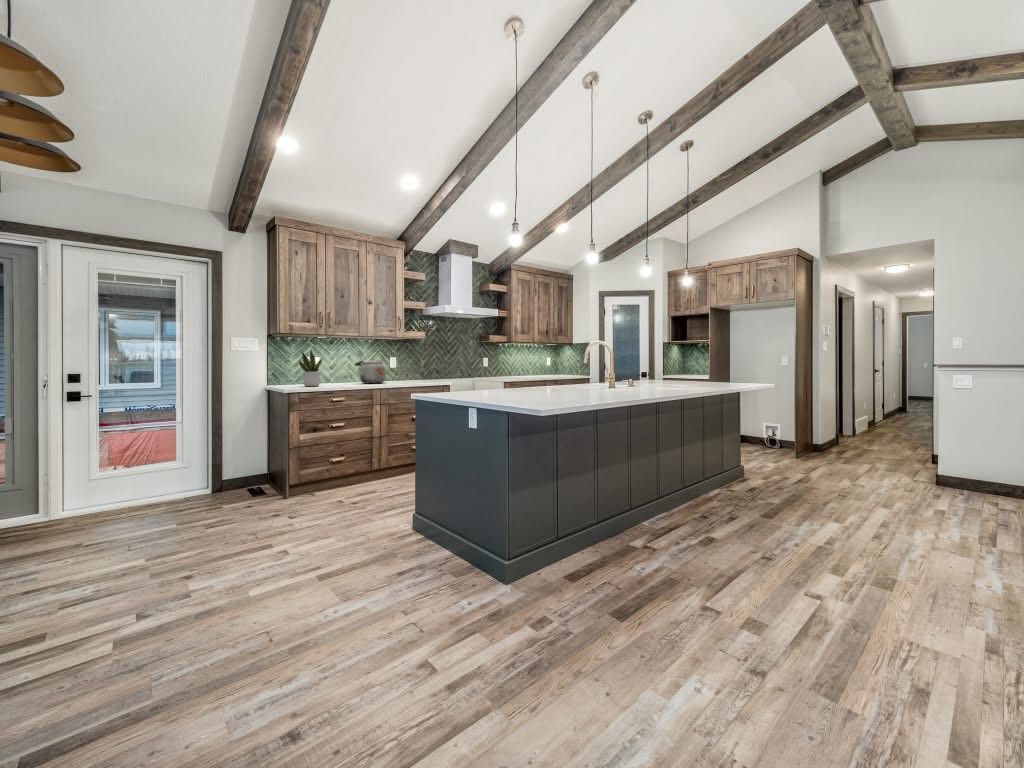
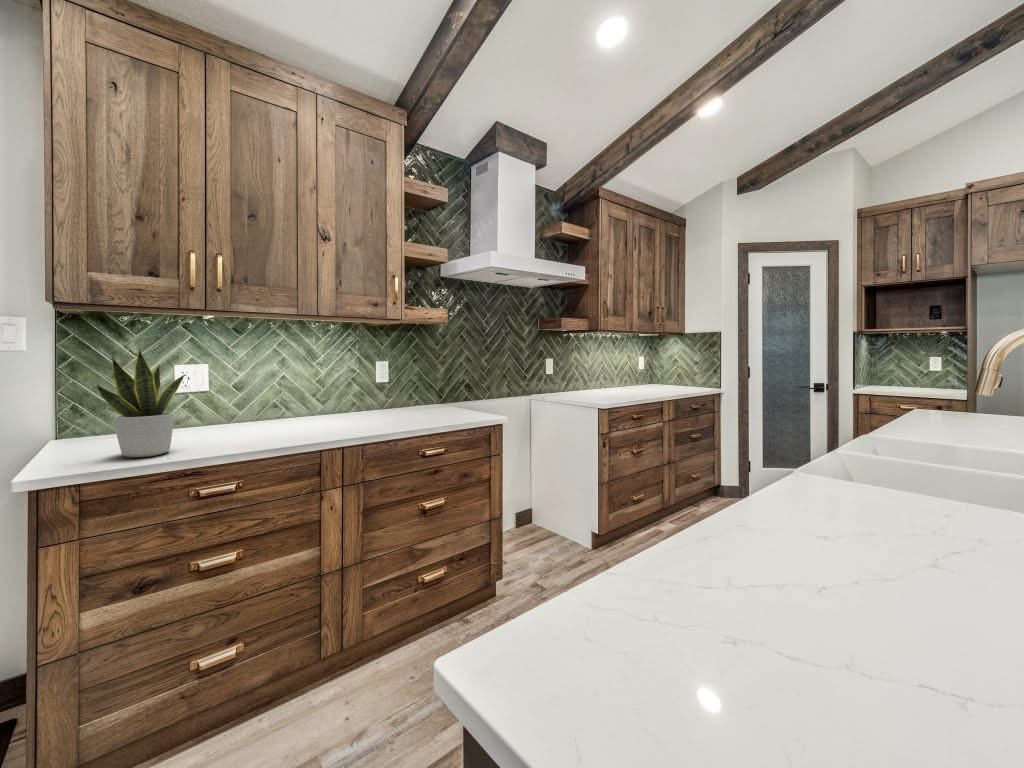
kettle: present [355,359,386,383] -> none [285,370,360,431]

